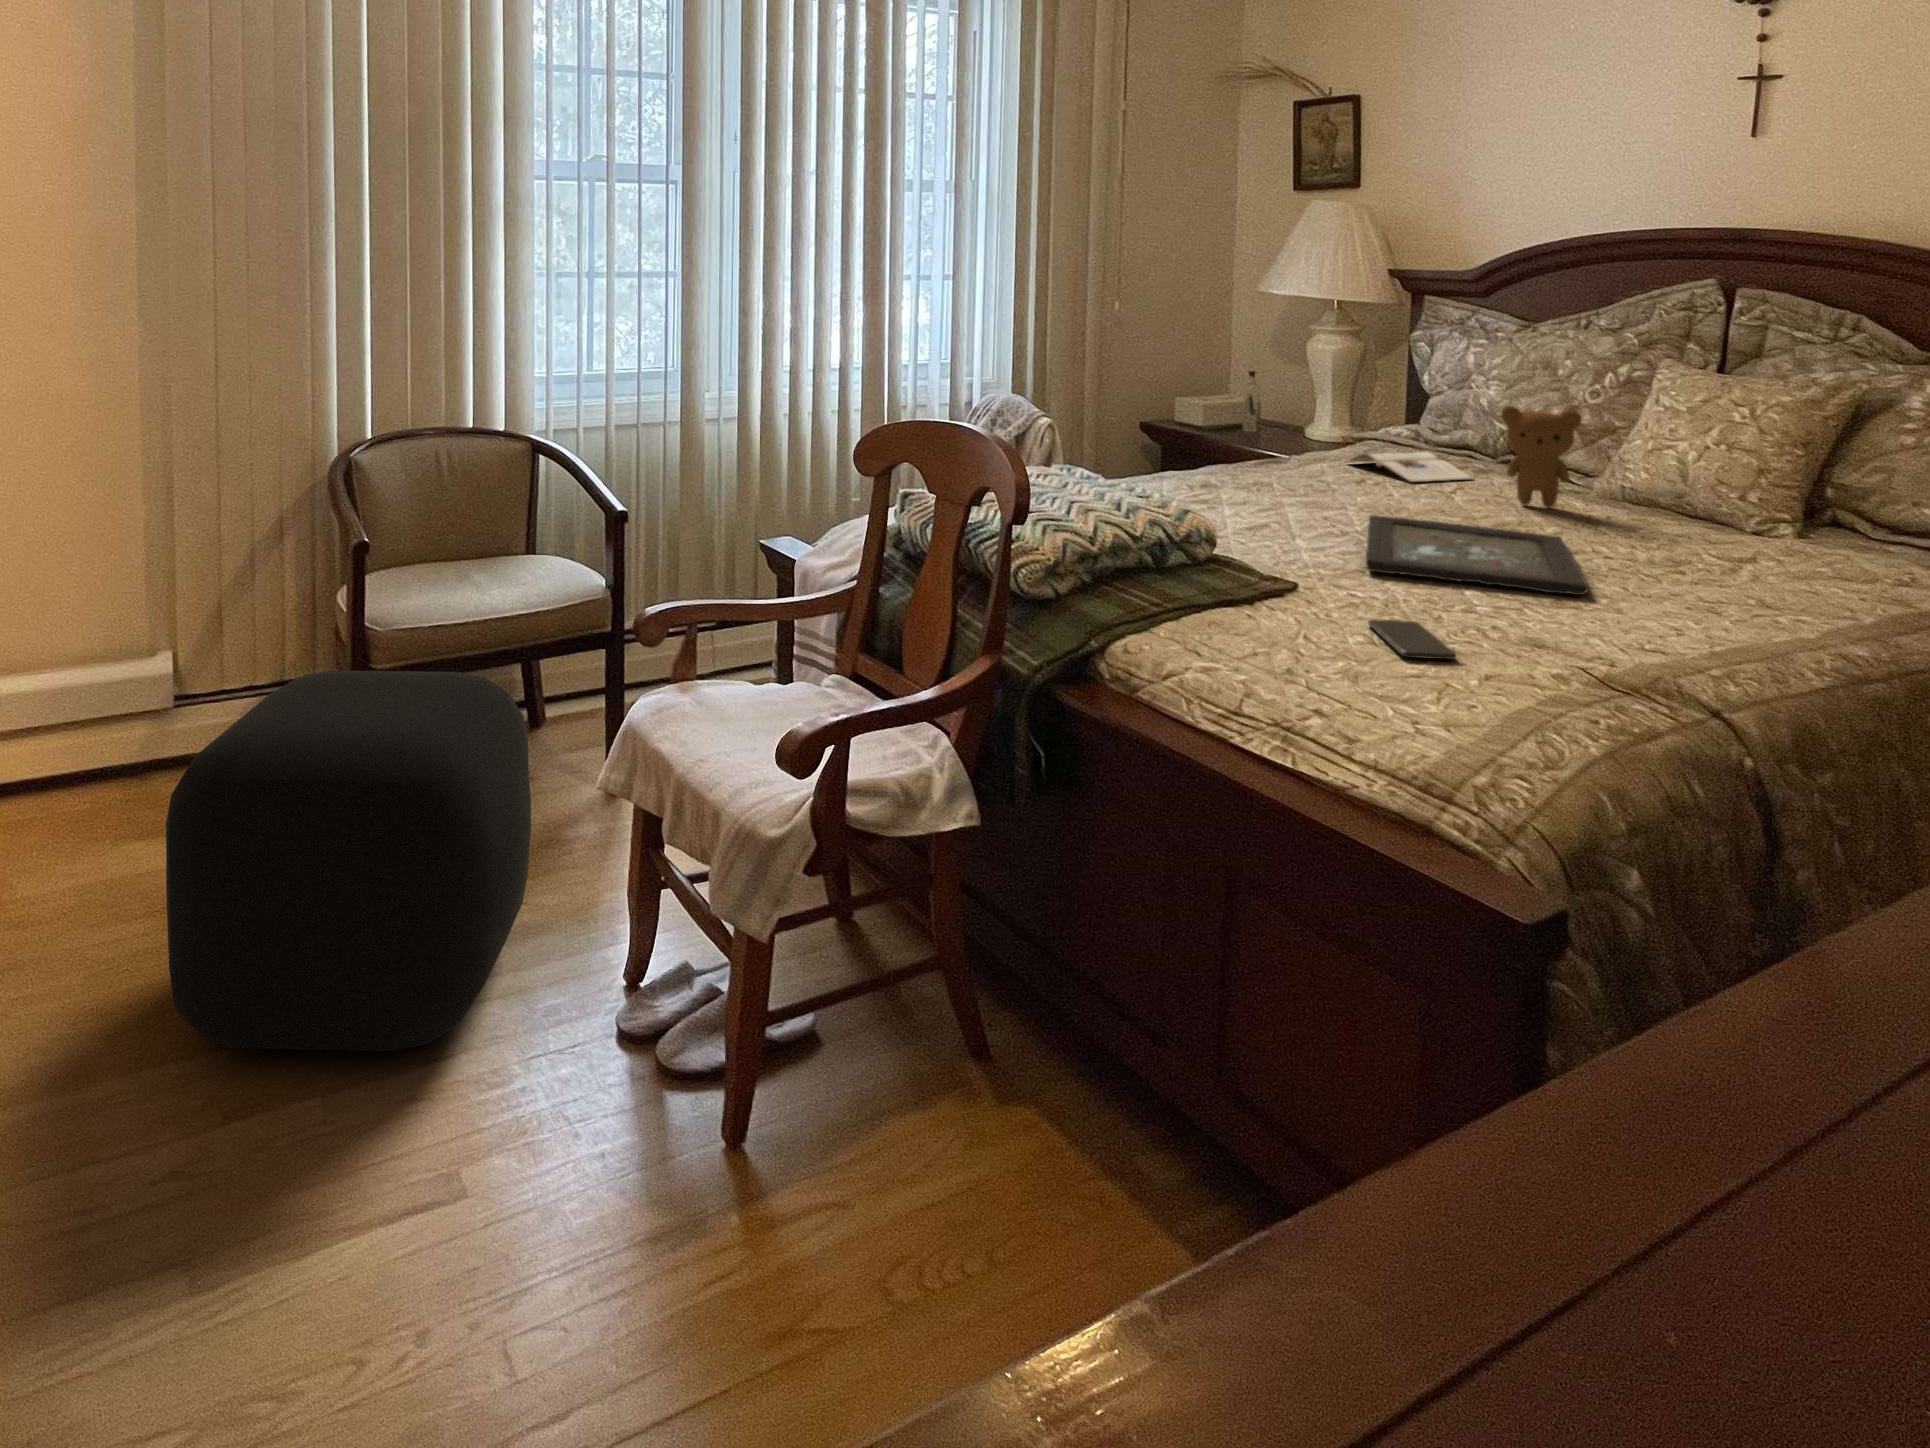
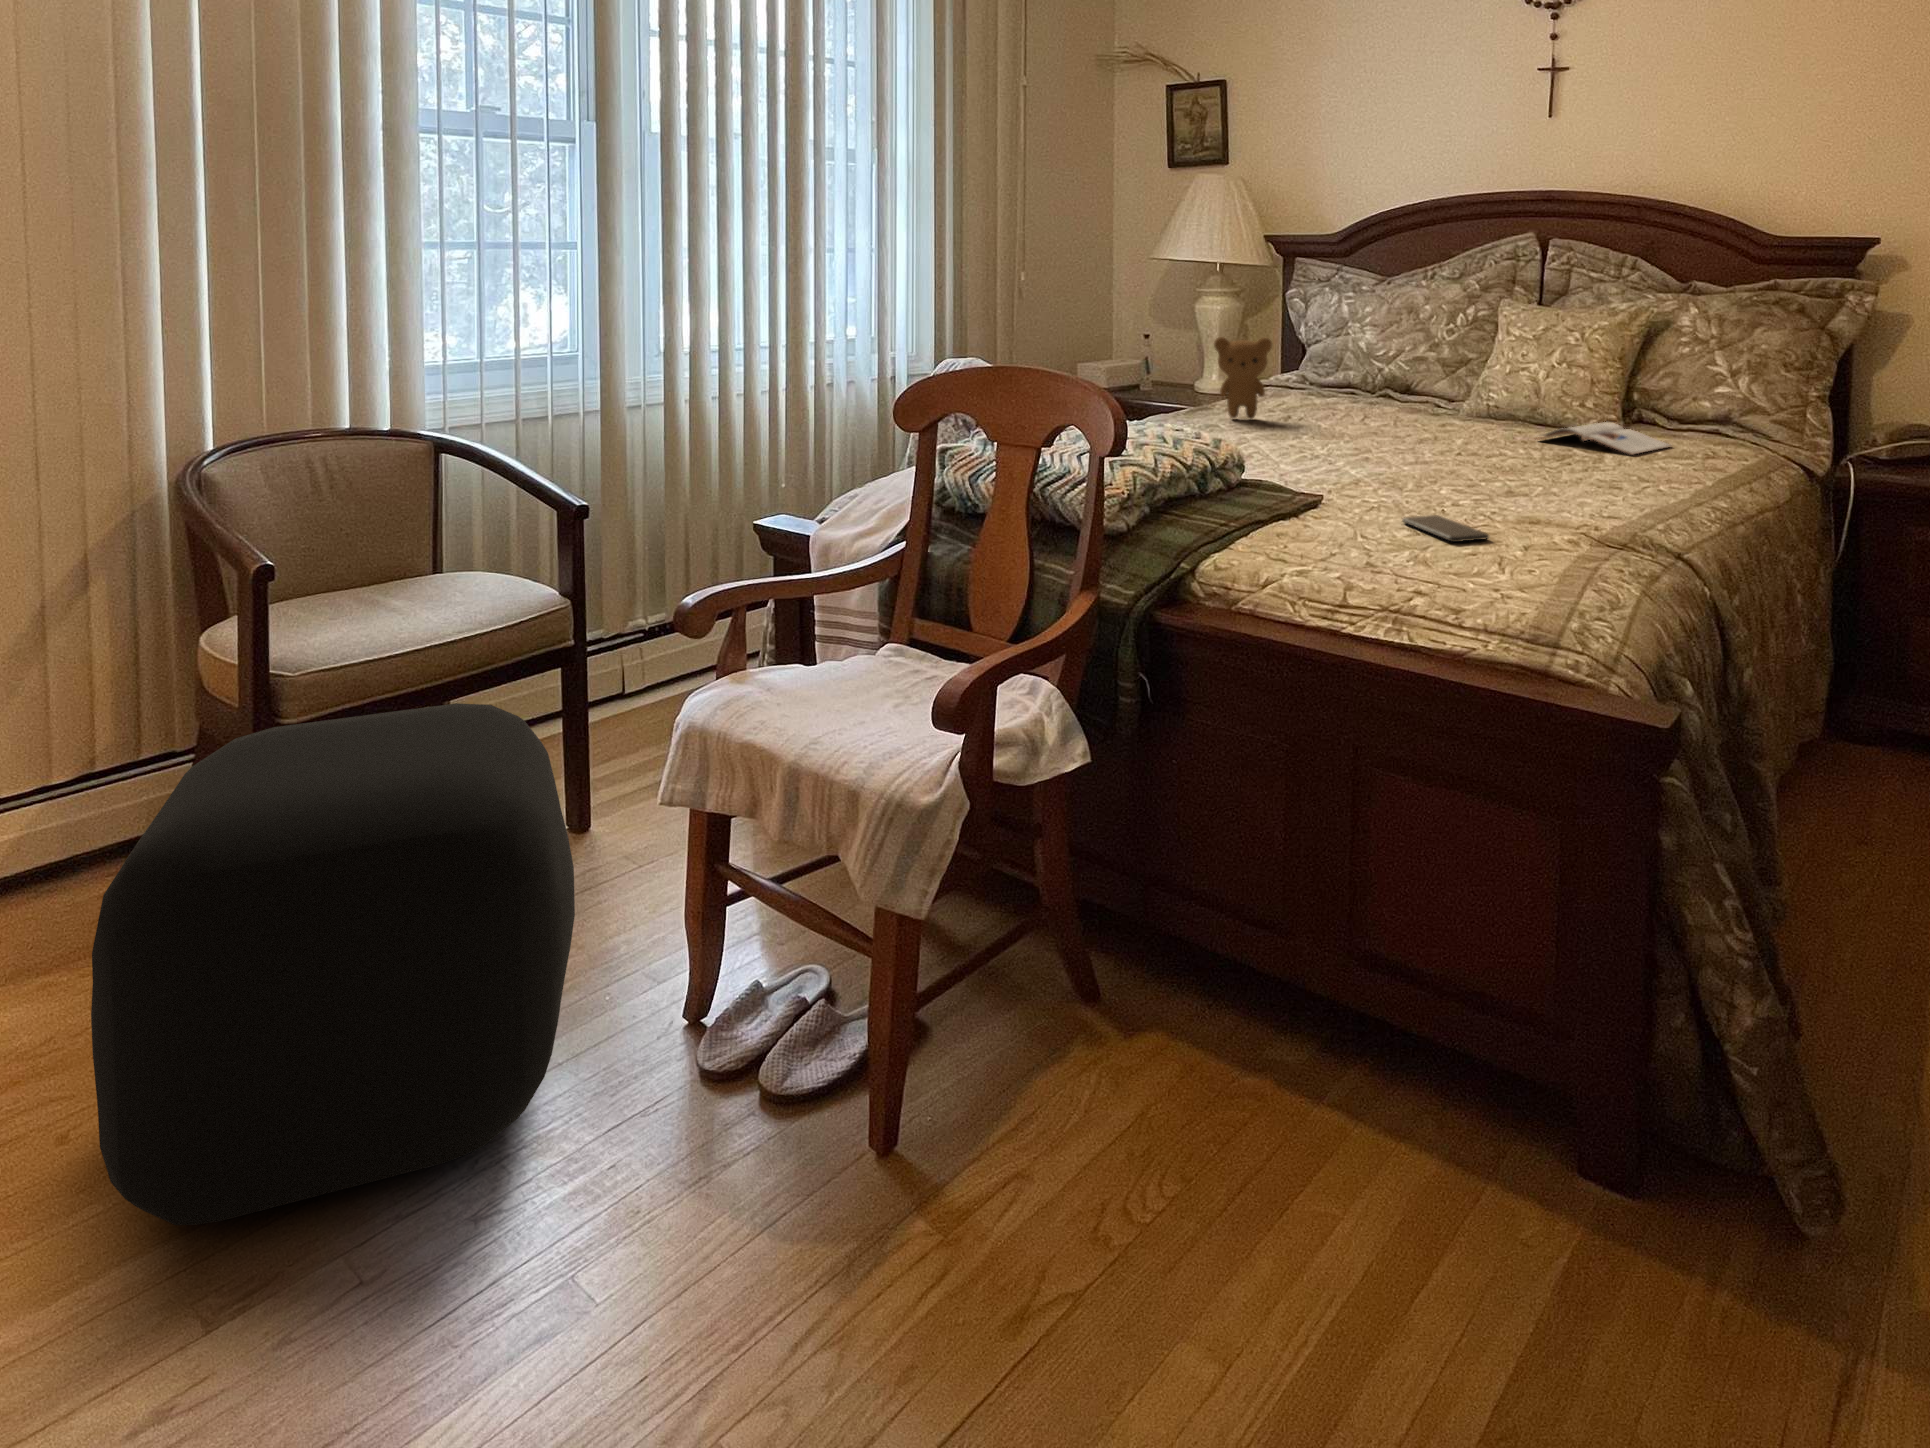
teddy bear: present [1501,406,1582,508] -> present [1214,337,1272,419]
magazine: present [1345,452,1474,482] -> present [1535,422,1671,455]
tray: present [1366,515,1588,595] -> none [1330,440,1534,485]

